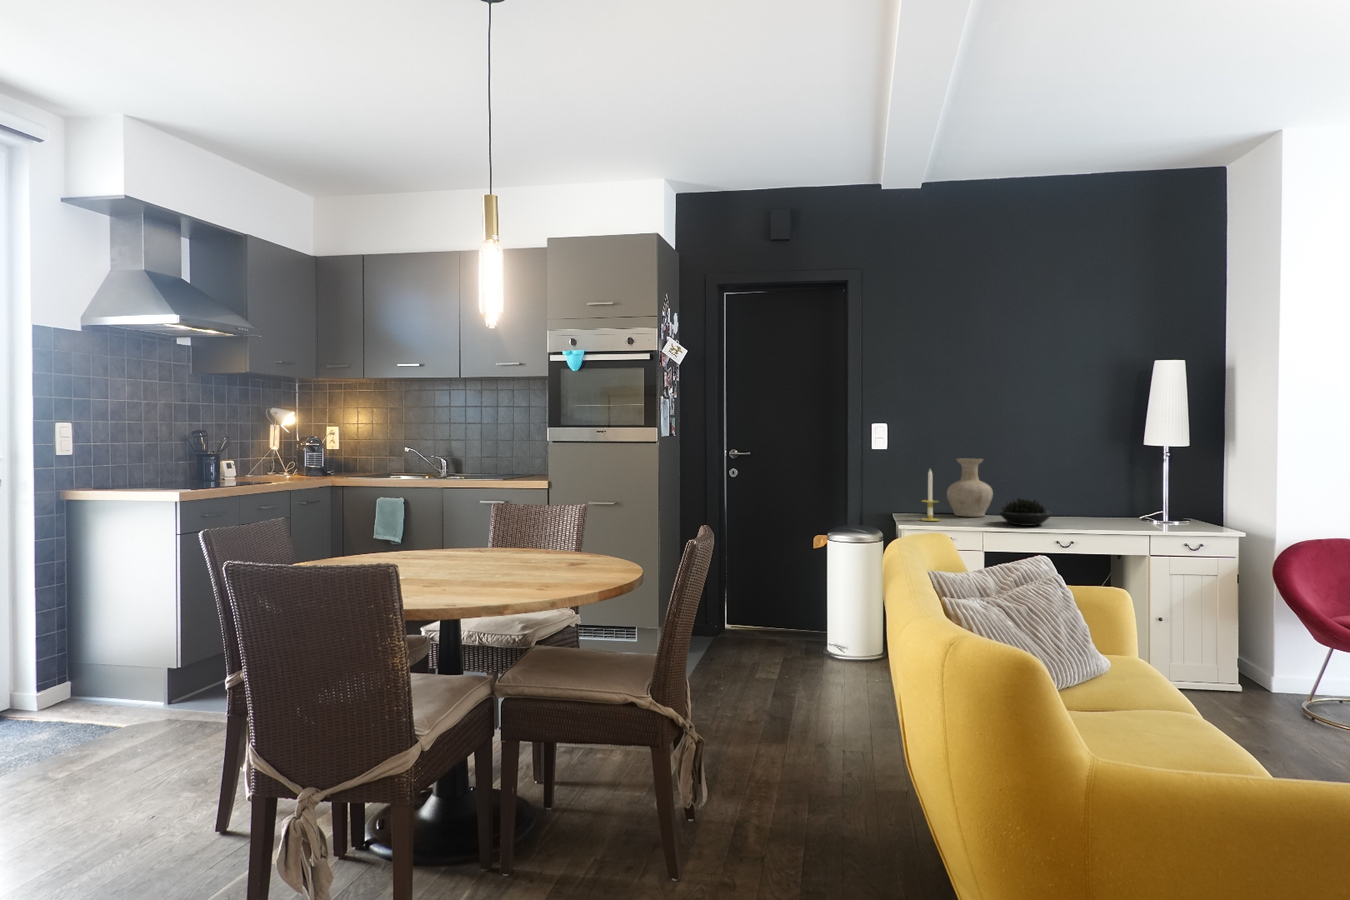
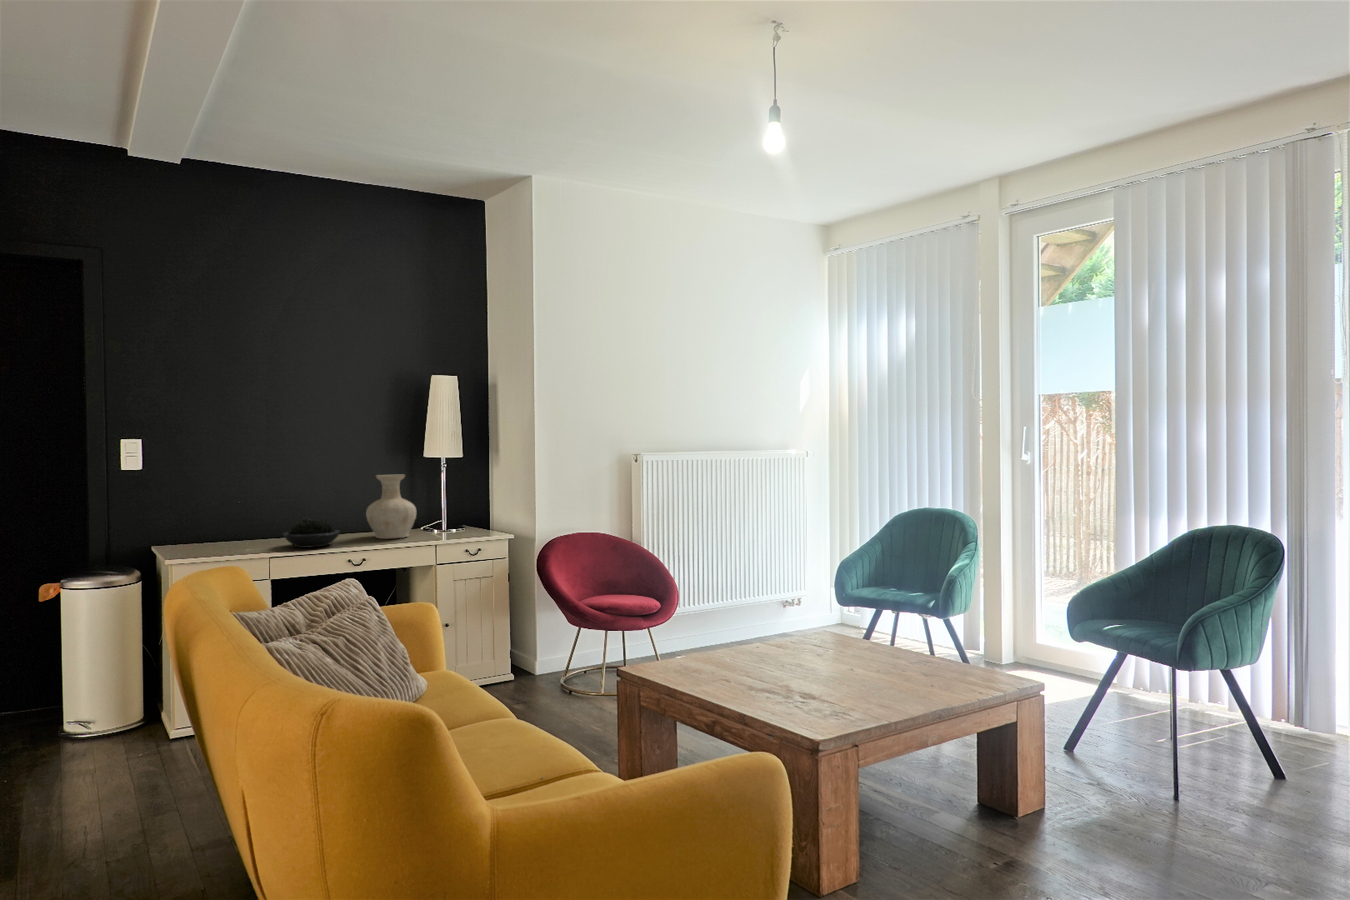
vase: present [947,459,993,517] -> present [366,475,416,539]
candle: present [921,470,939,521] -> none [189,490,214,553]

